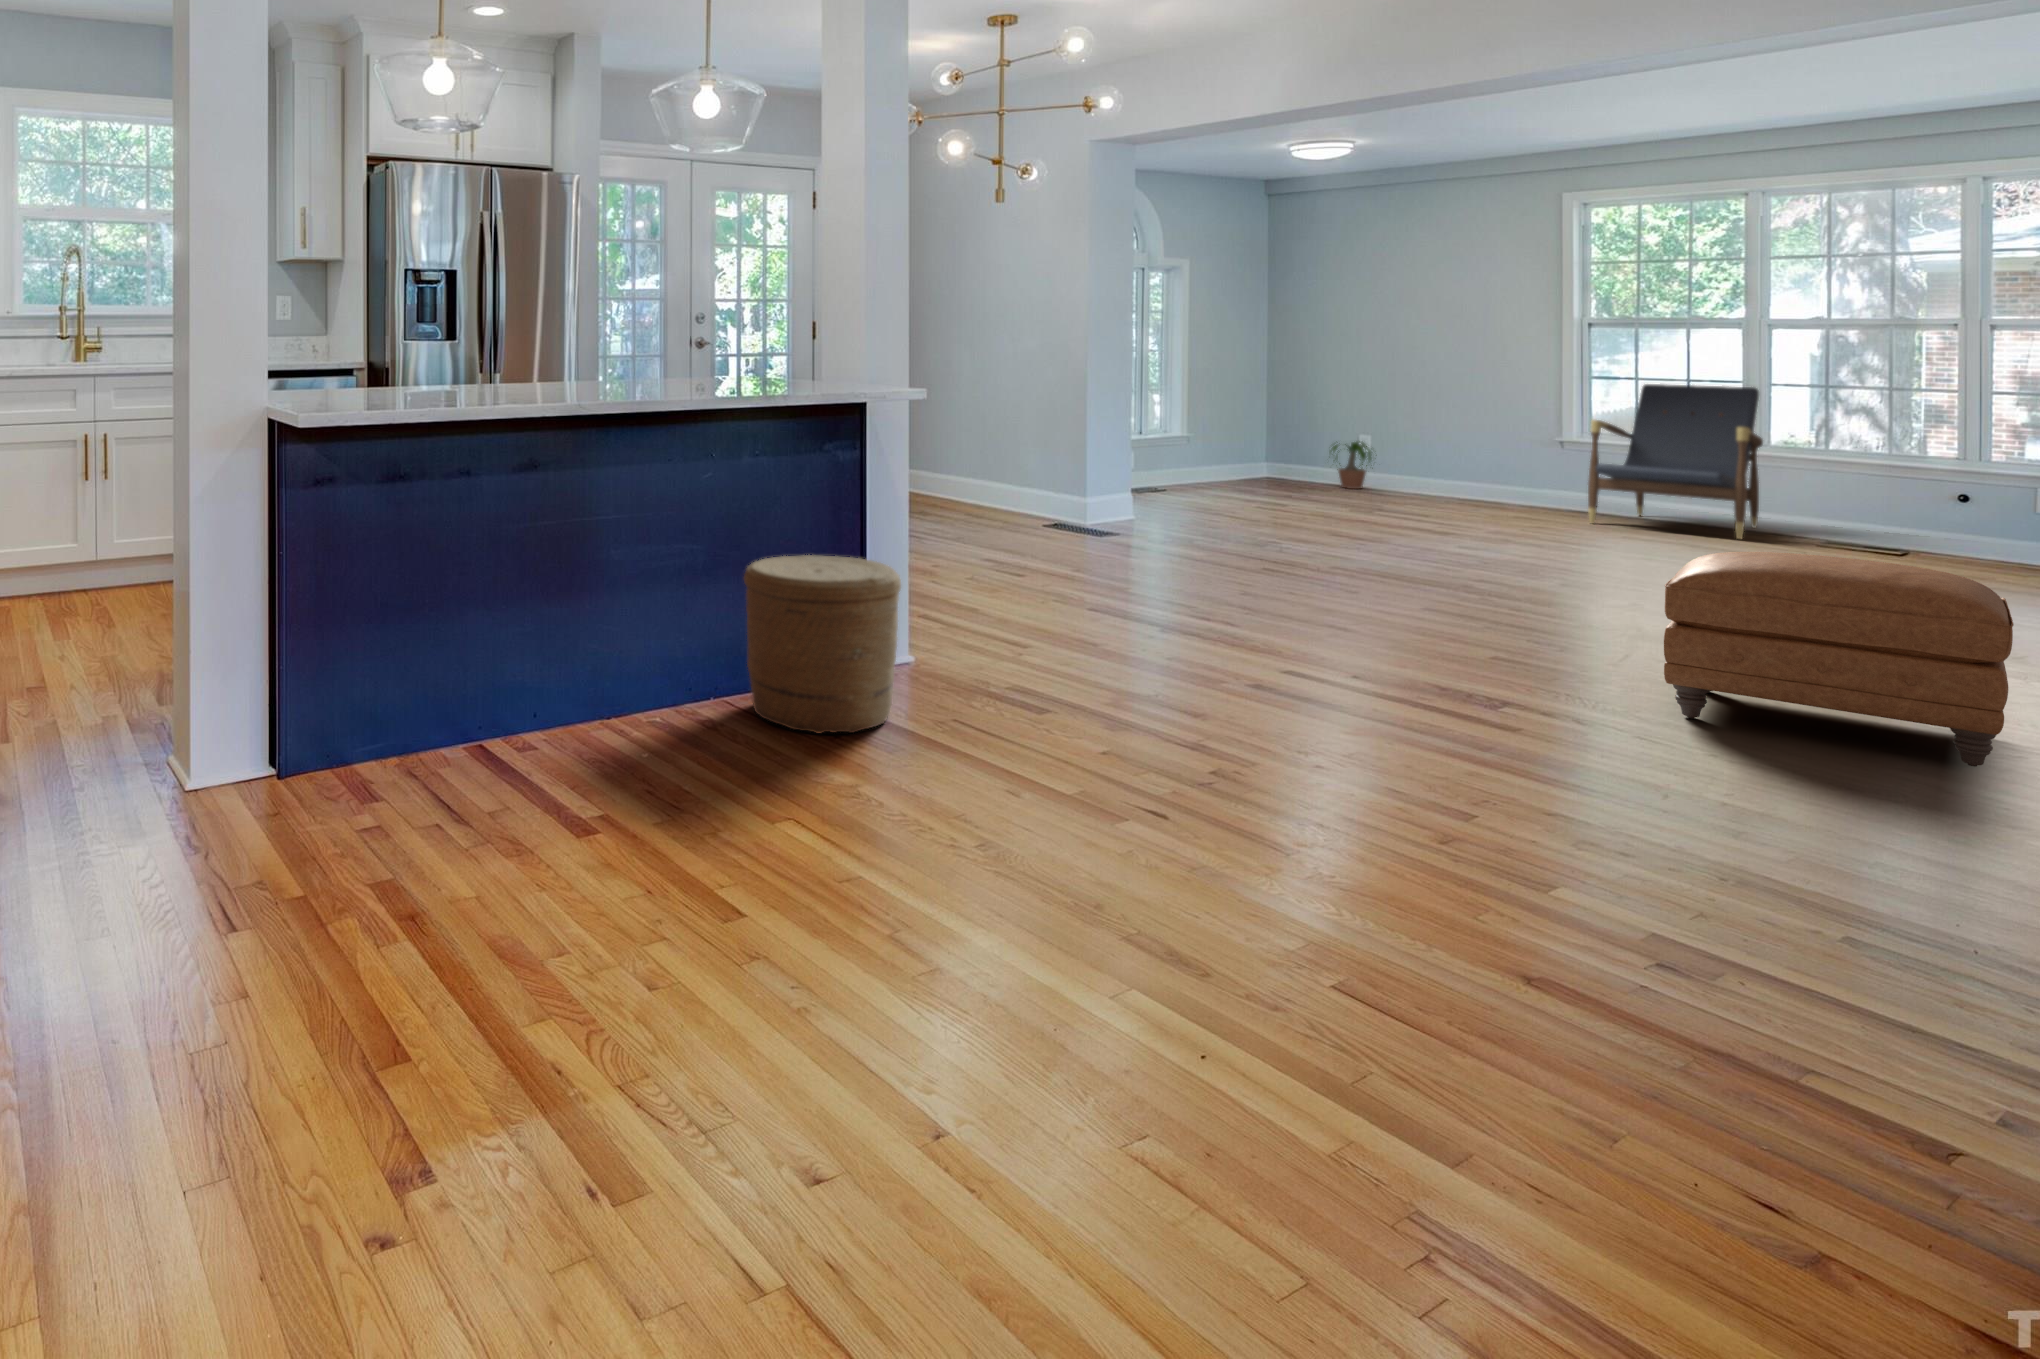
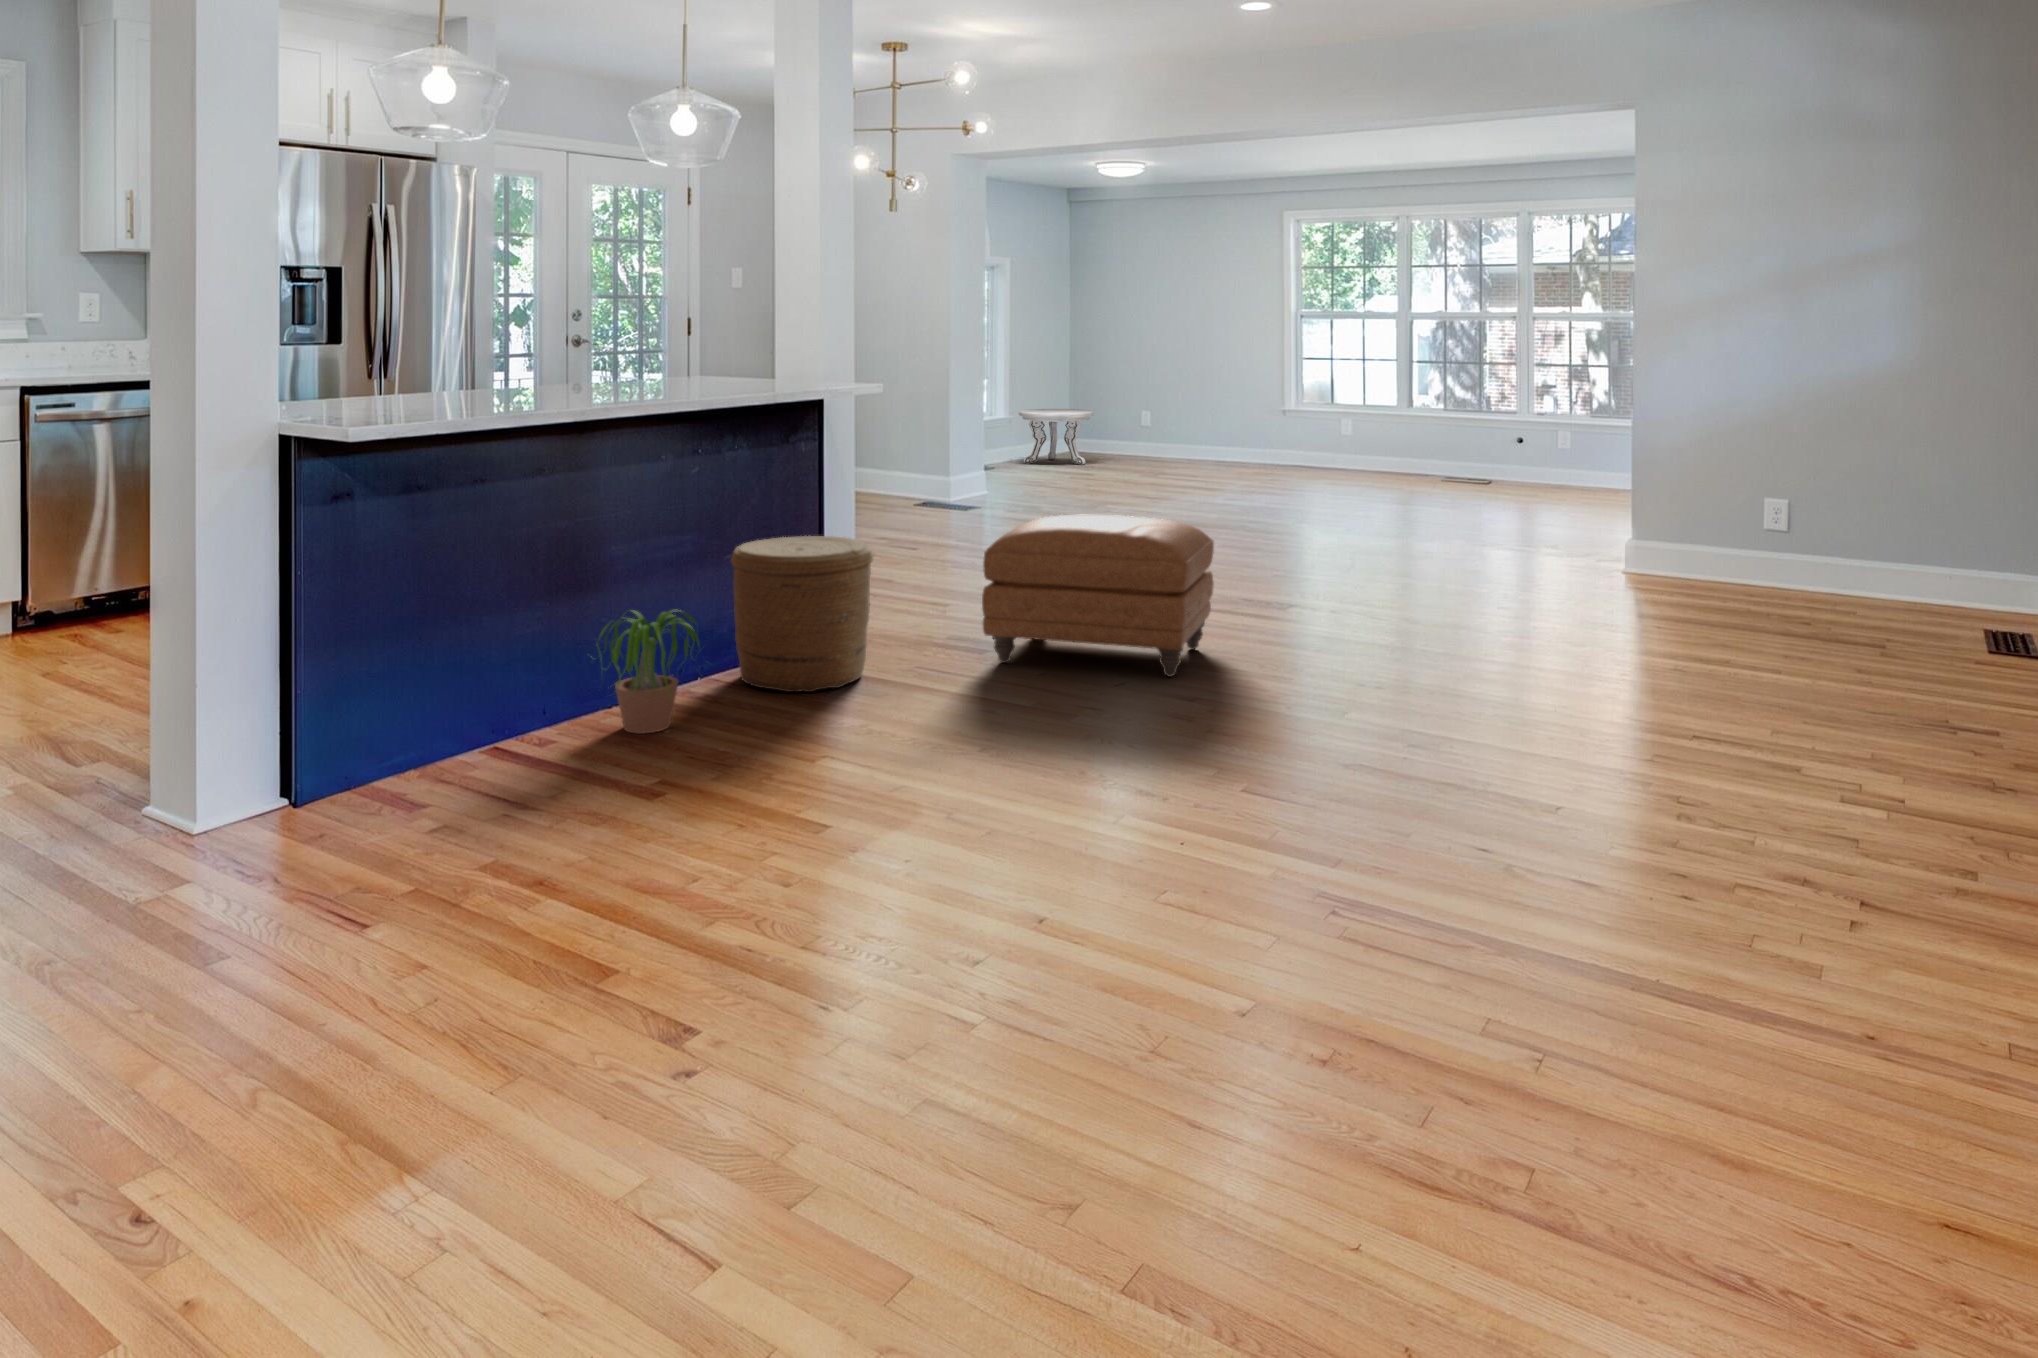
lounge chair: present [1588,384,1763,539] -> none [1305,365,1412,480]
side table: none [1200,425,1294,491] -> present [1019,409,1094,464]
potted plant: present [1331,441,1373,489] -> present [596,610,700,733]
ottoman: present [1664,552,2014,767] -> present [982,515,1214,677]

